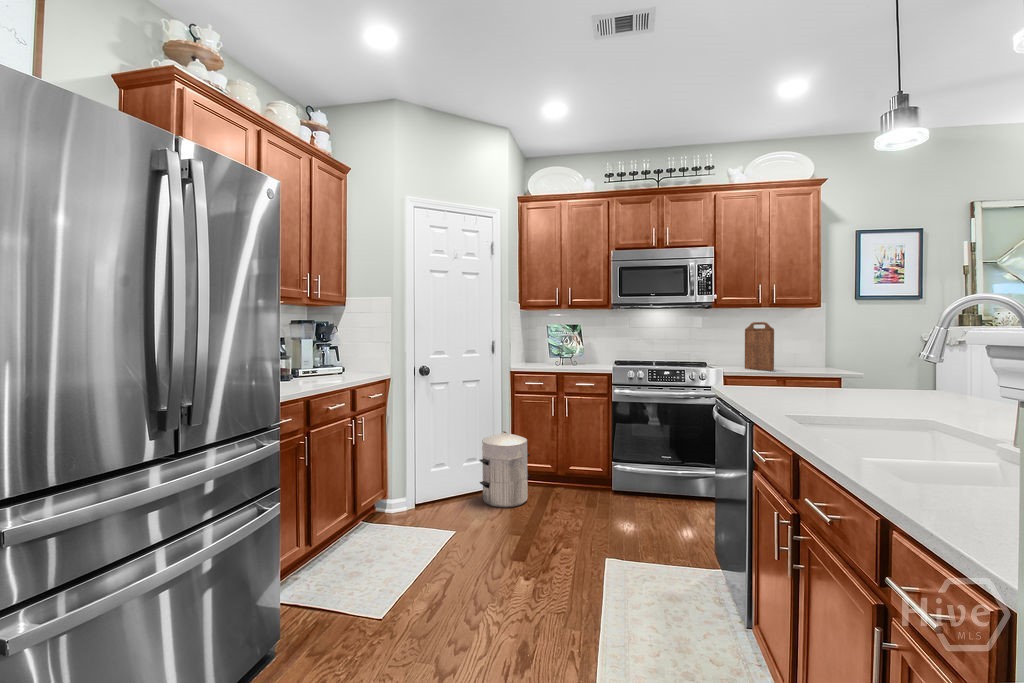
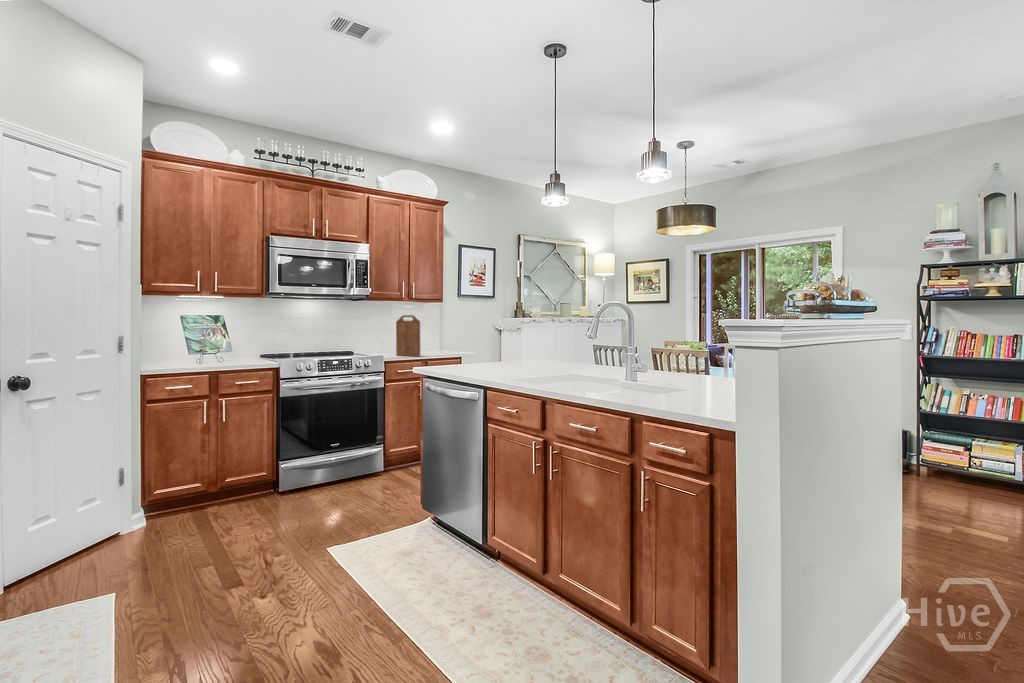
waste bin: present [480,431,530,508] -> none [116,450,188,548]

